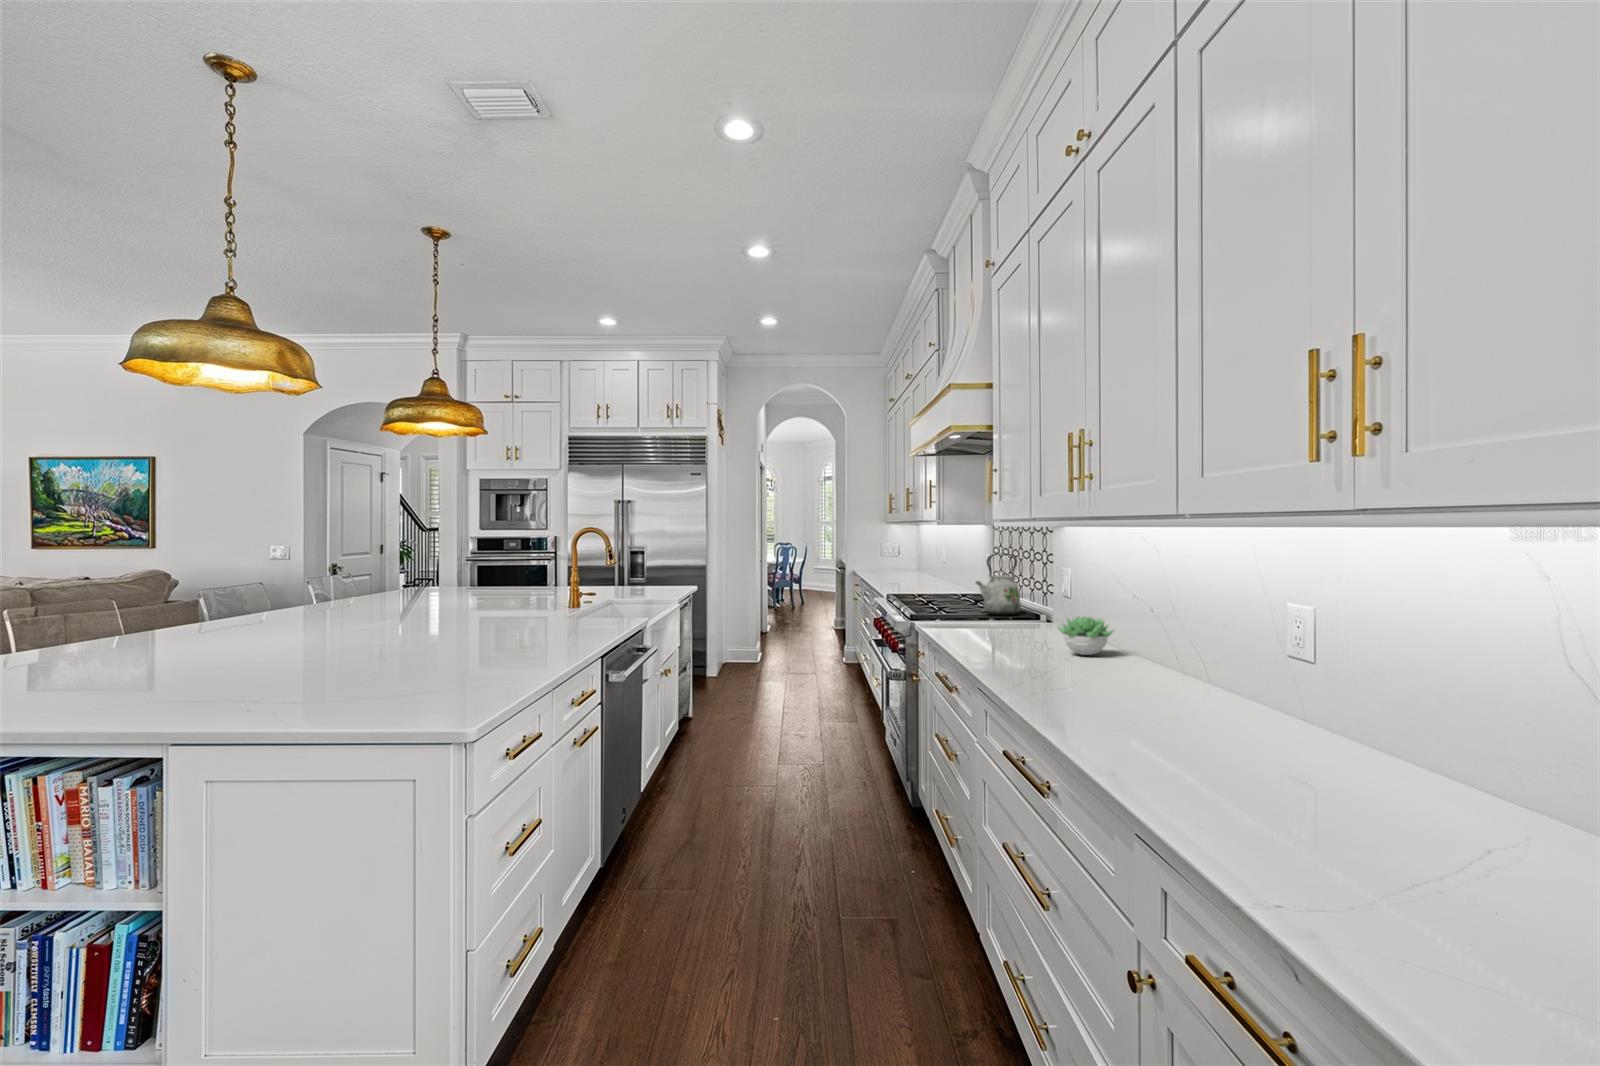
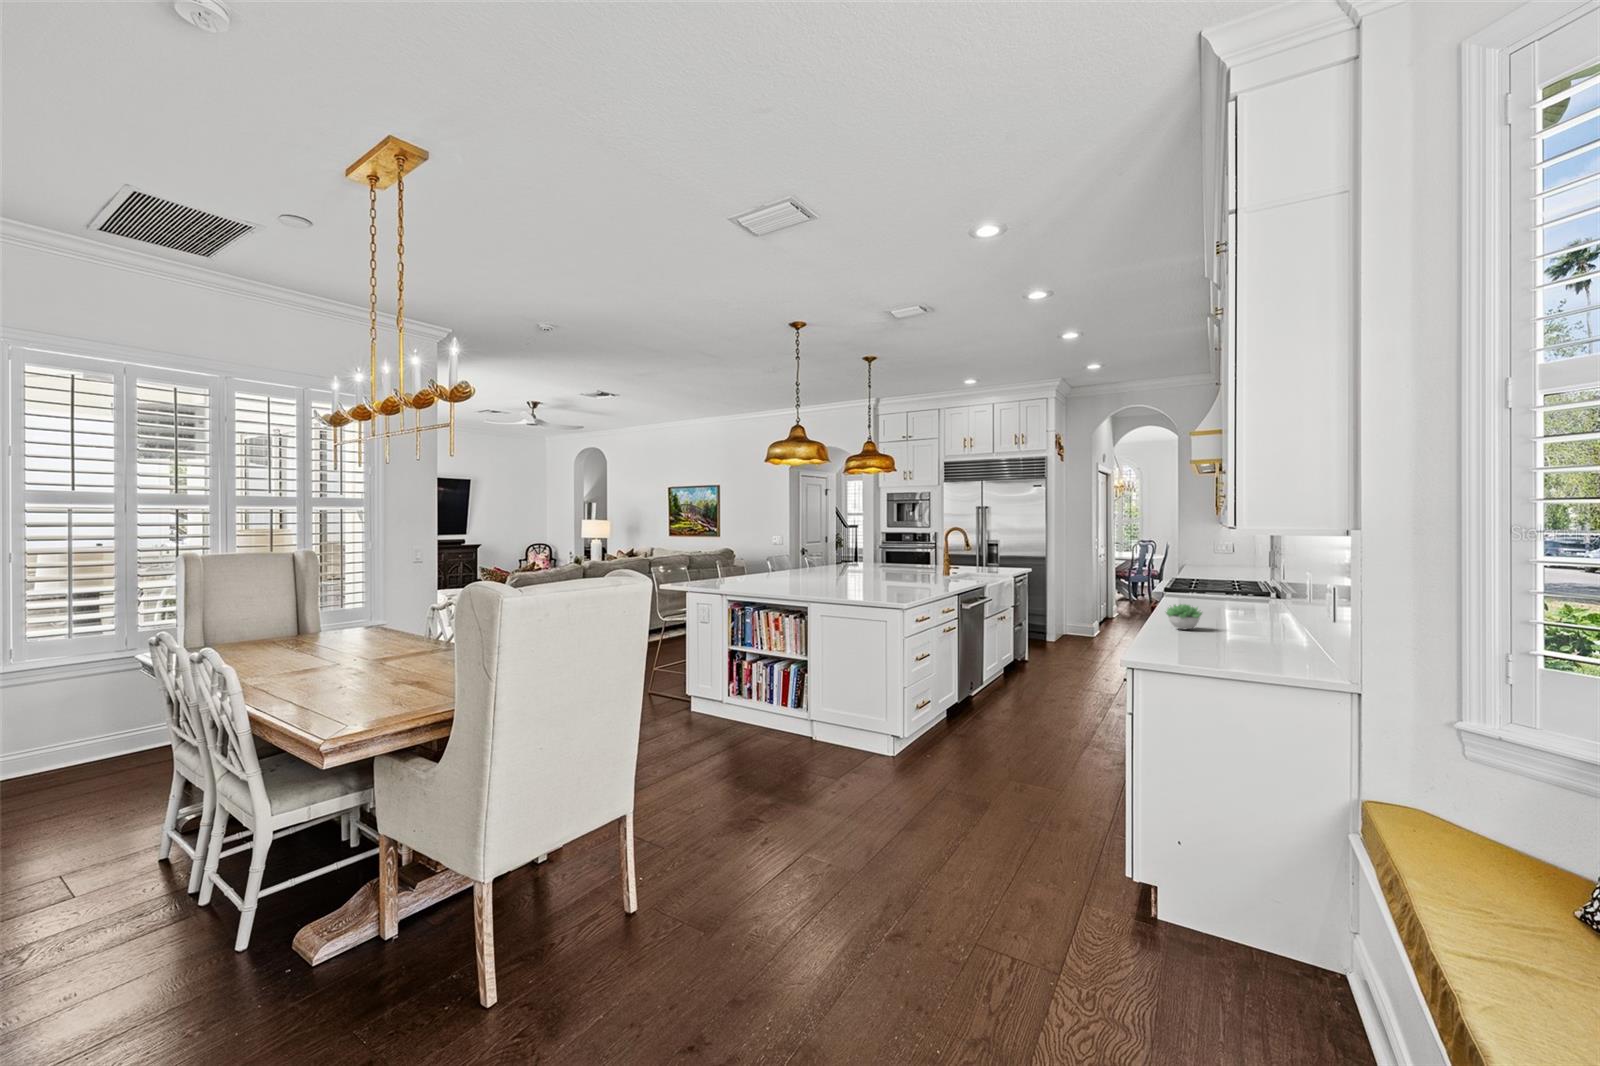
kettle: present [976,554,1021,615] -> none [1188,557,1231,605]

